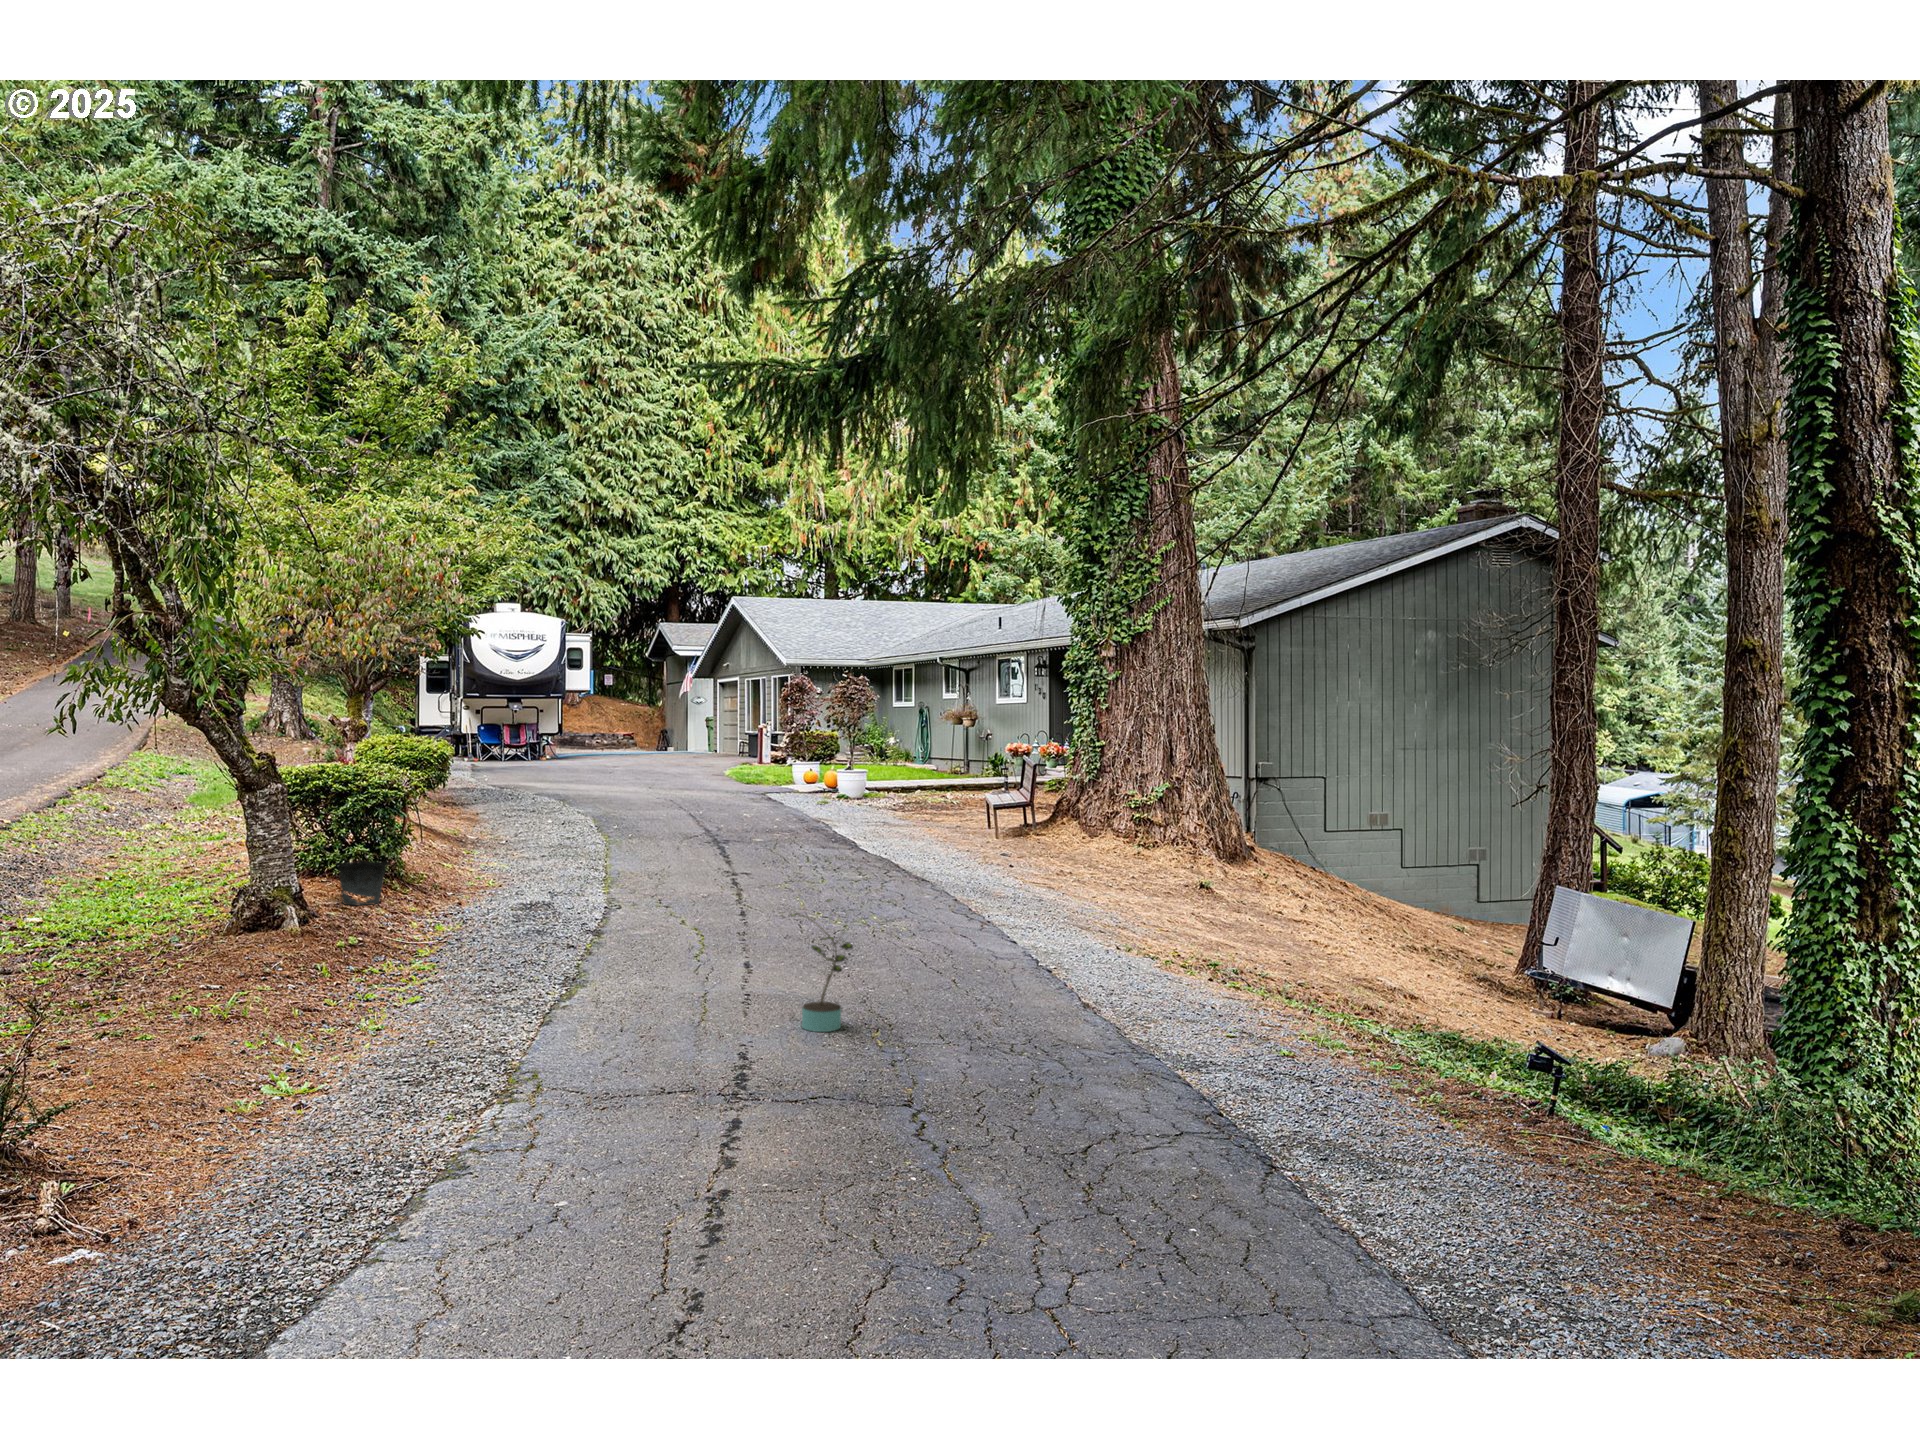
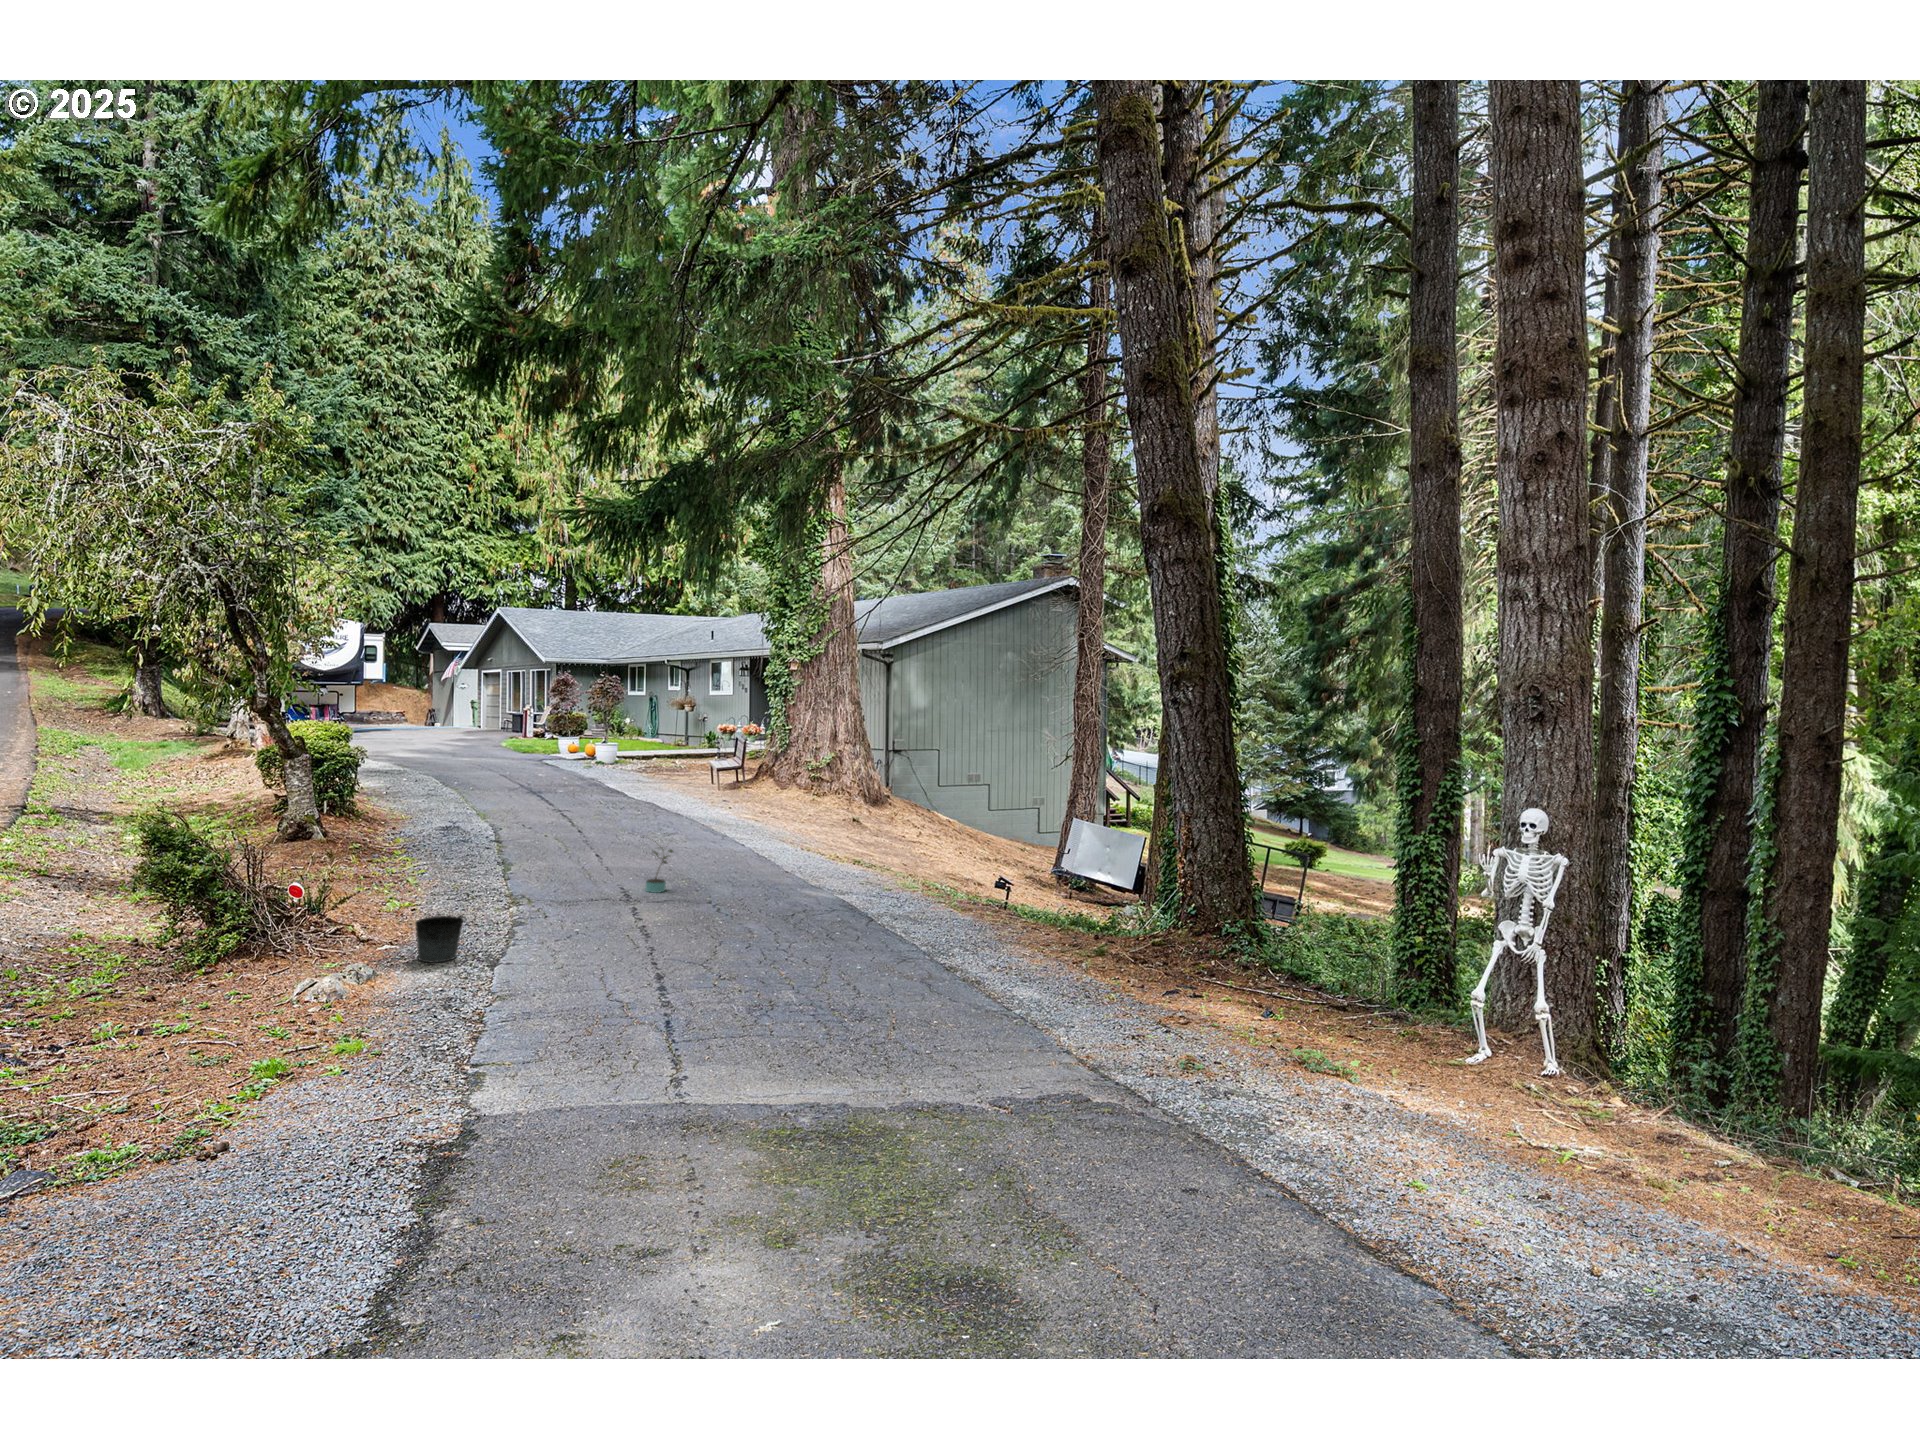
bucket: present [337,861,389,905] -> present [415,915,466,963]

